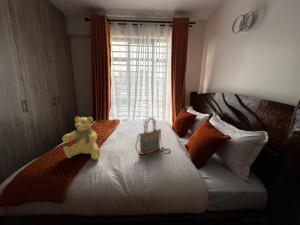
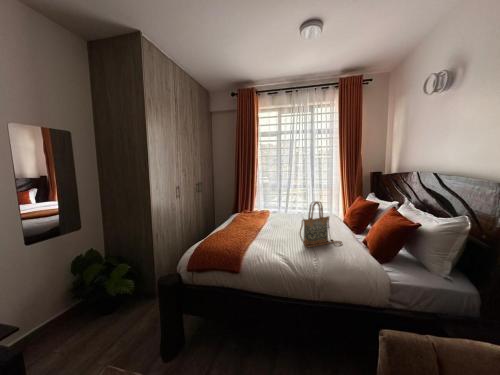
teddy bear: present [62,117,100,160] -> none [223,199,260,246]

